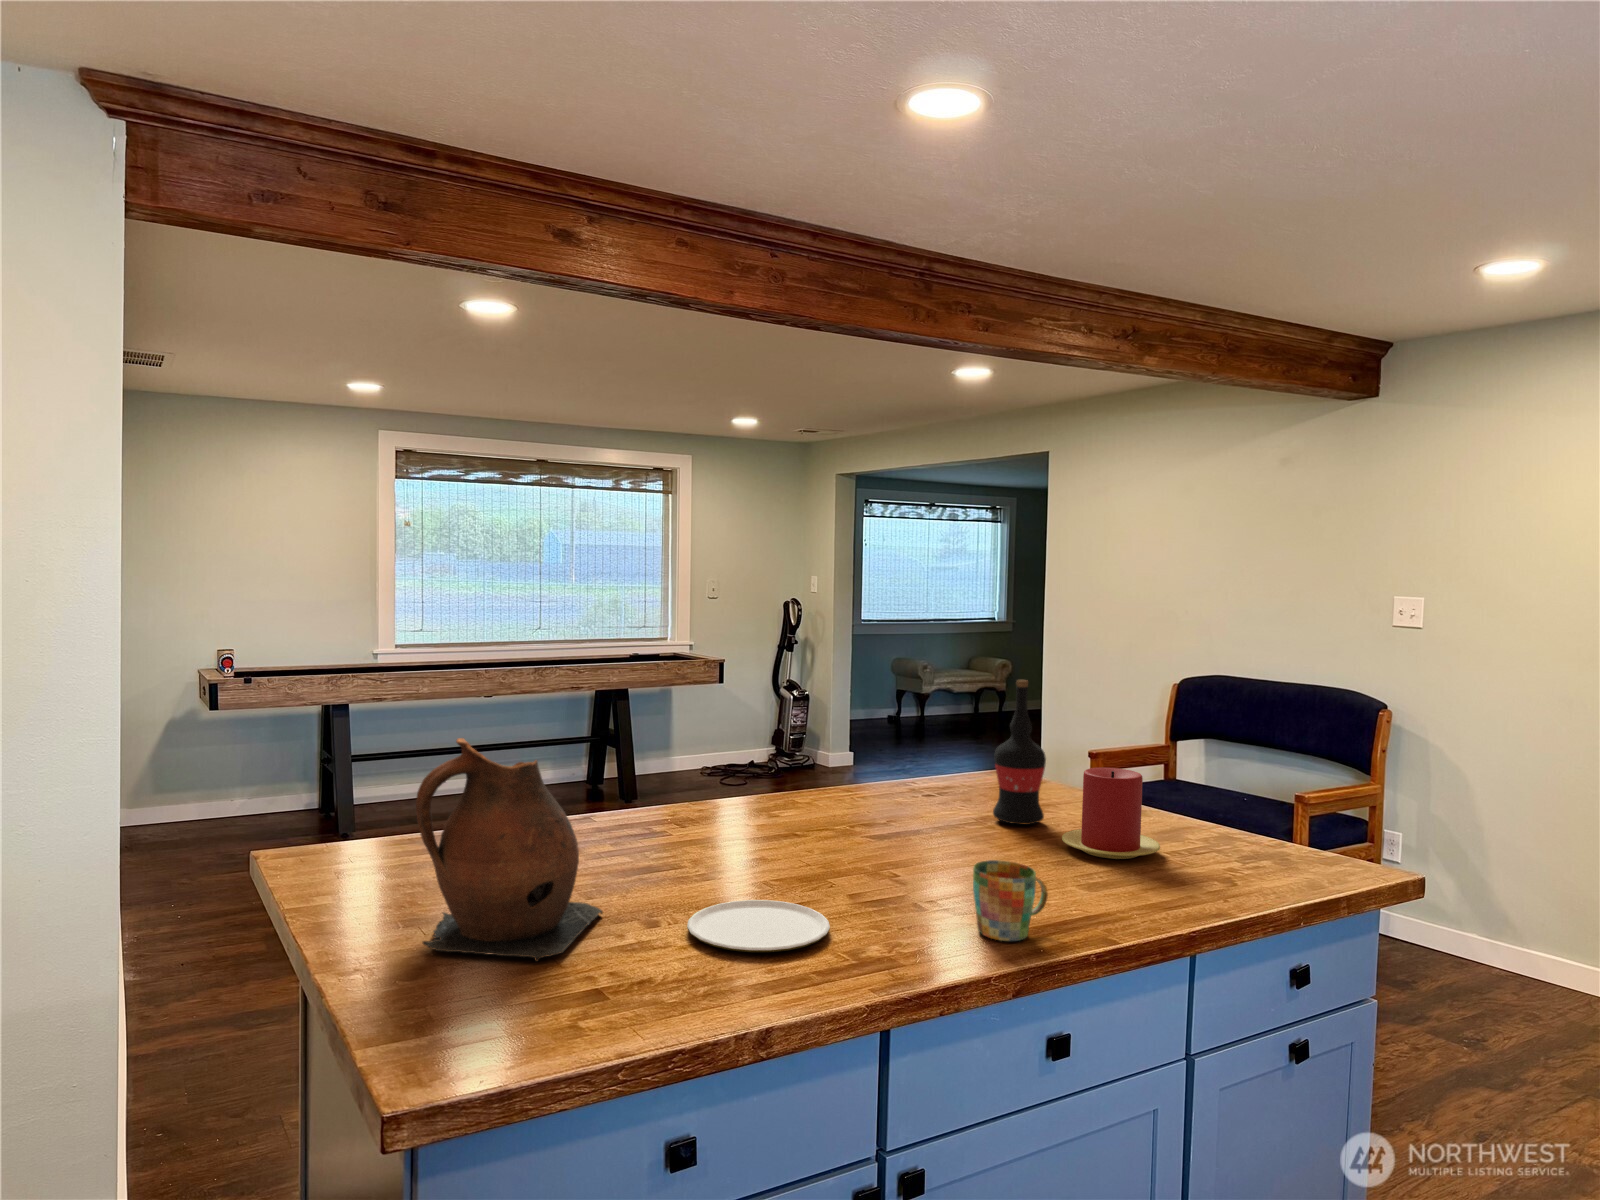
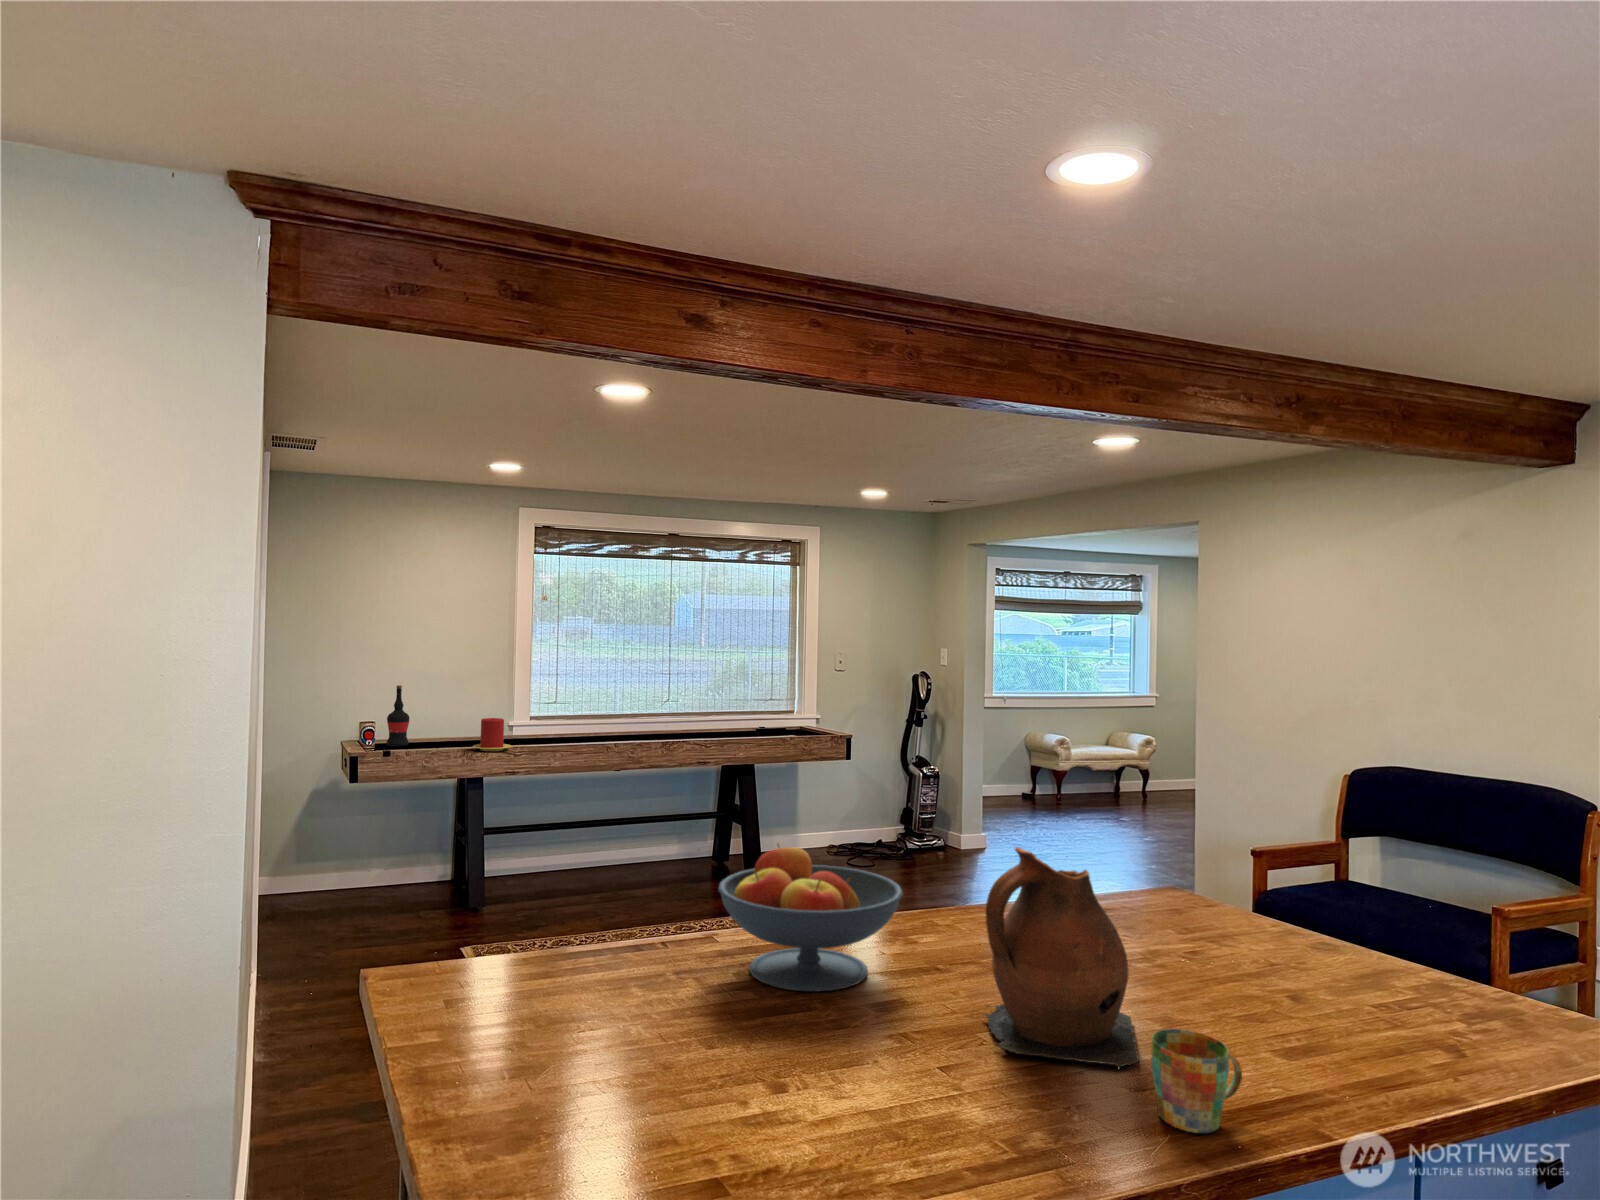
wine bottle: present [993,680,1046,825] -> present [386,685,410,747]
fruit bowl: none [594,729,765,856] -> present [718,844,903,992]
ceramic pitcher: present [416,738,603,962] -> present [984,847,1139,1069]
candle: present [1062,768,1160,859] -> present [473,718,511,751]
plate: present [687,900,830,952] -> none [819,1059,983,1136]

